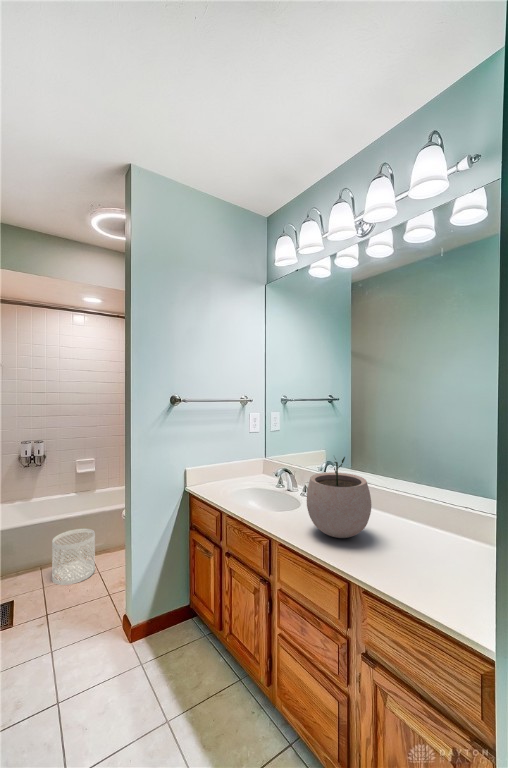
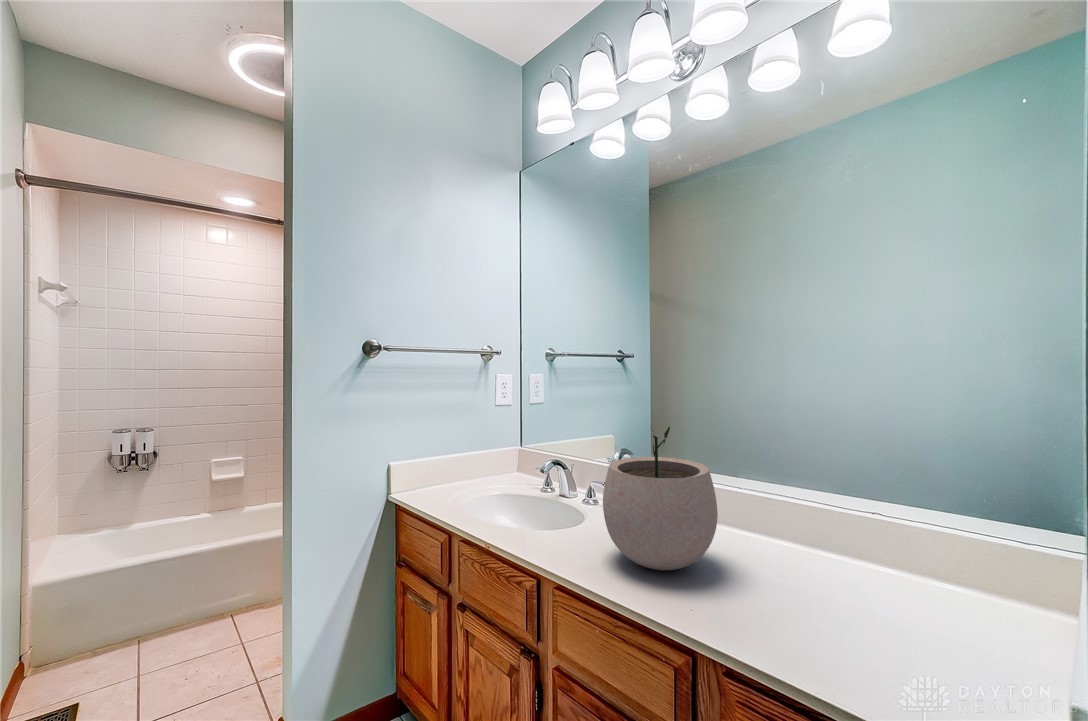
waste basket: present [52,529,95,585] -> none [157,571,238,670]

